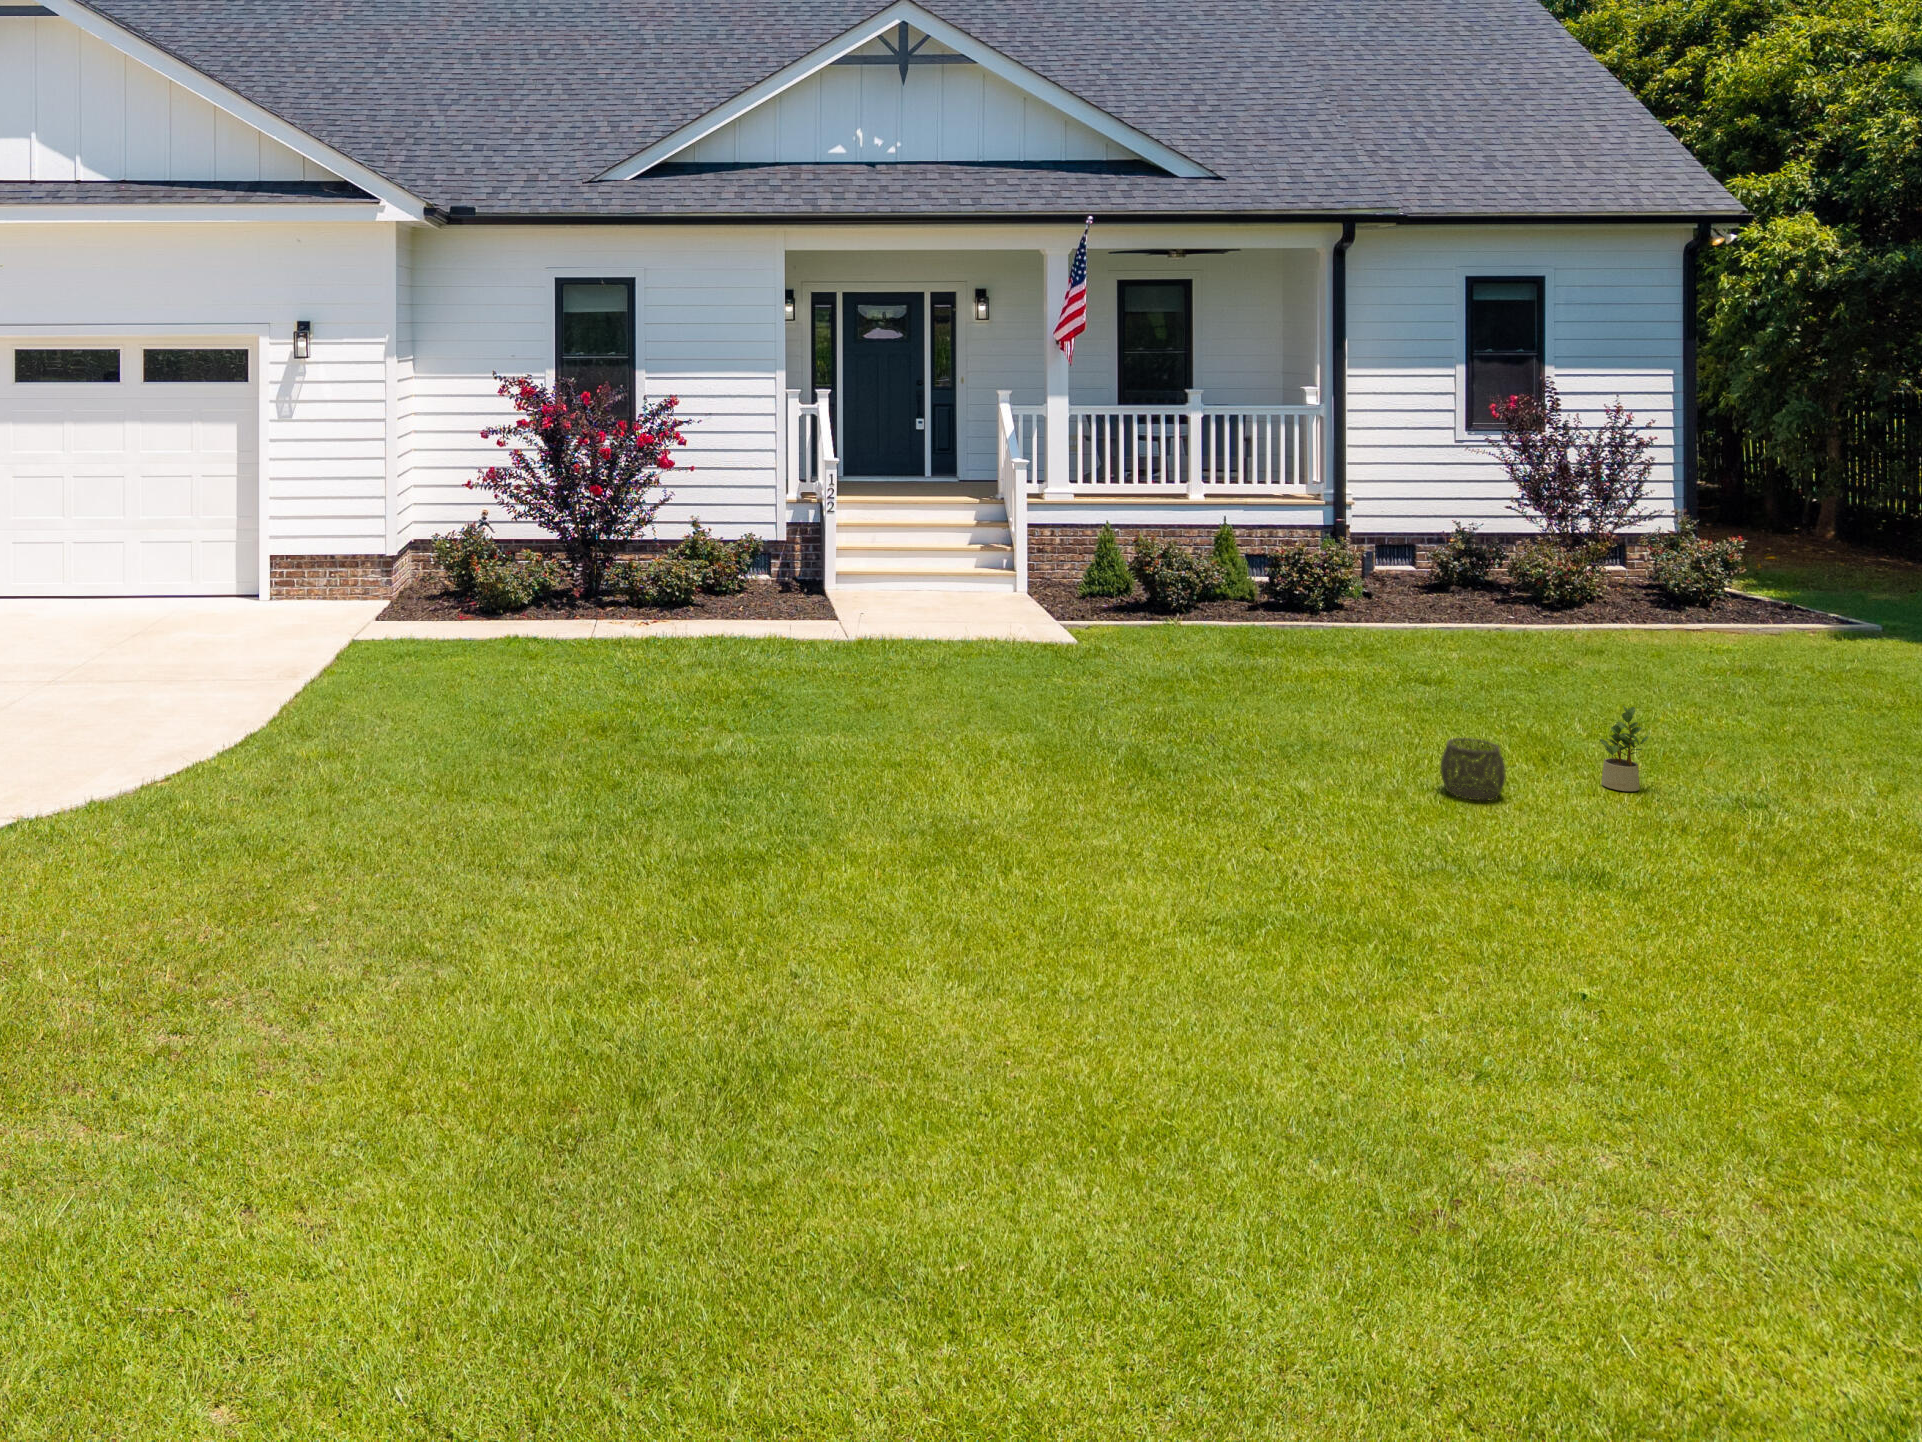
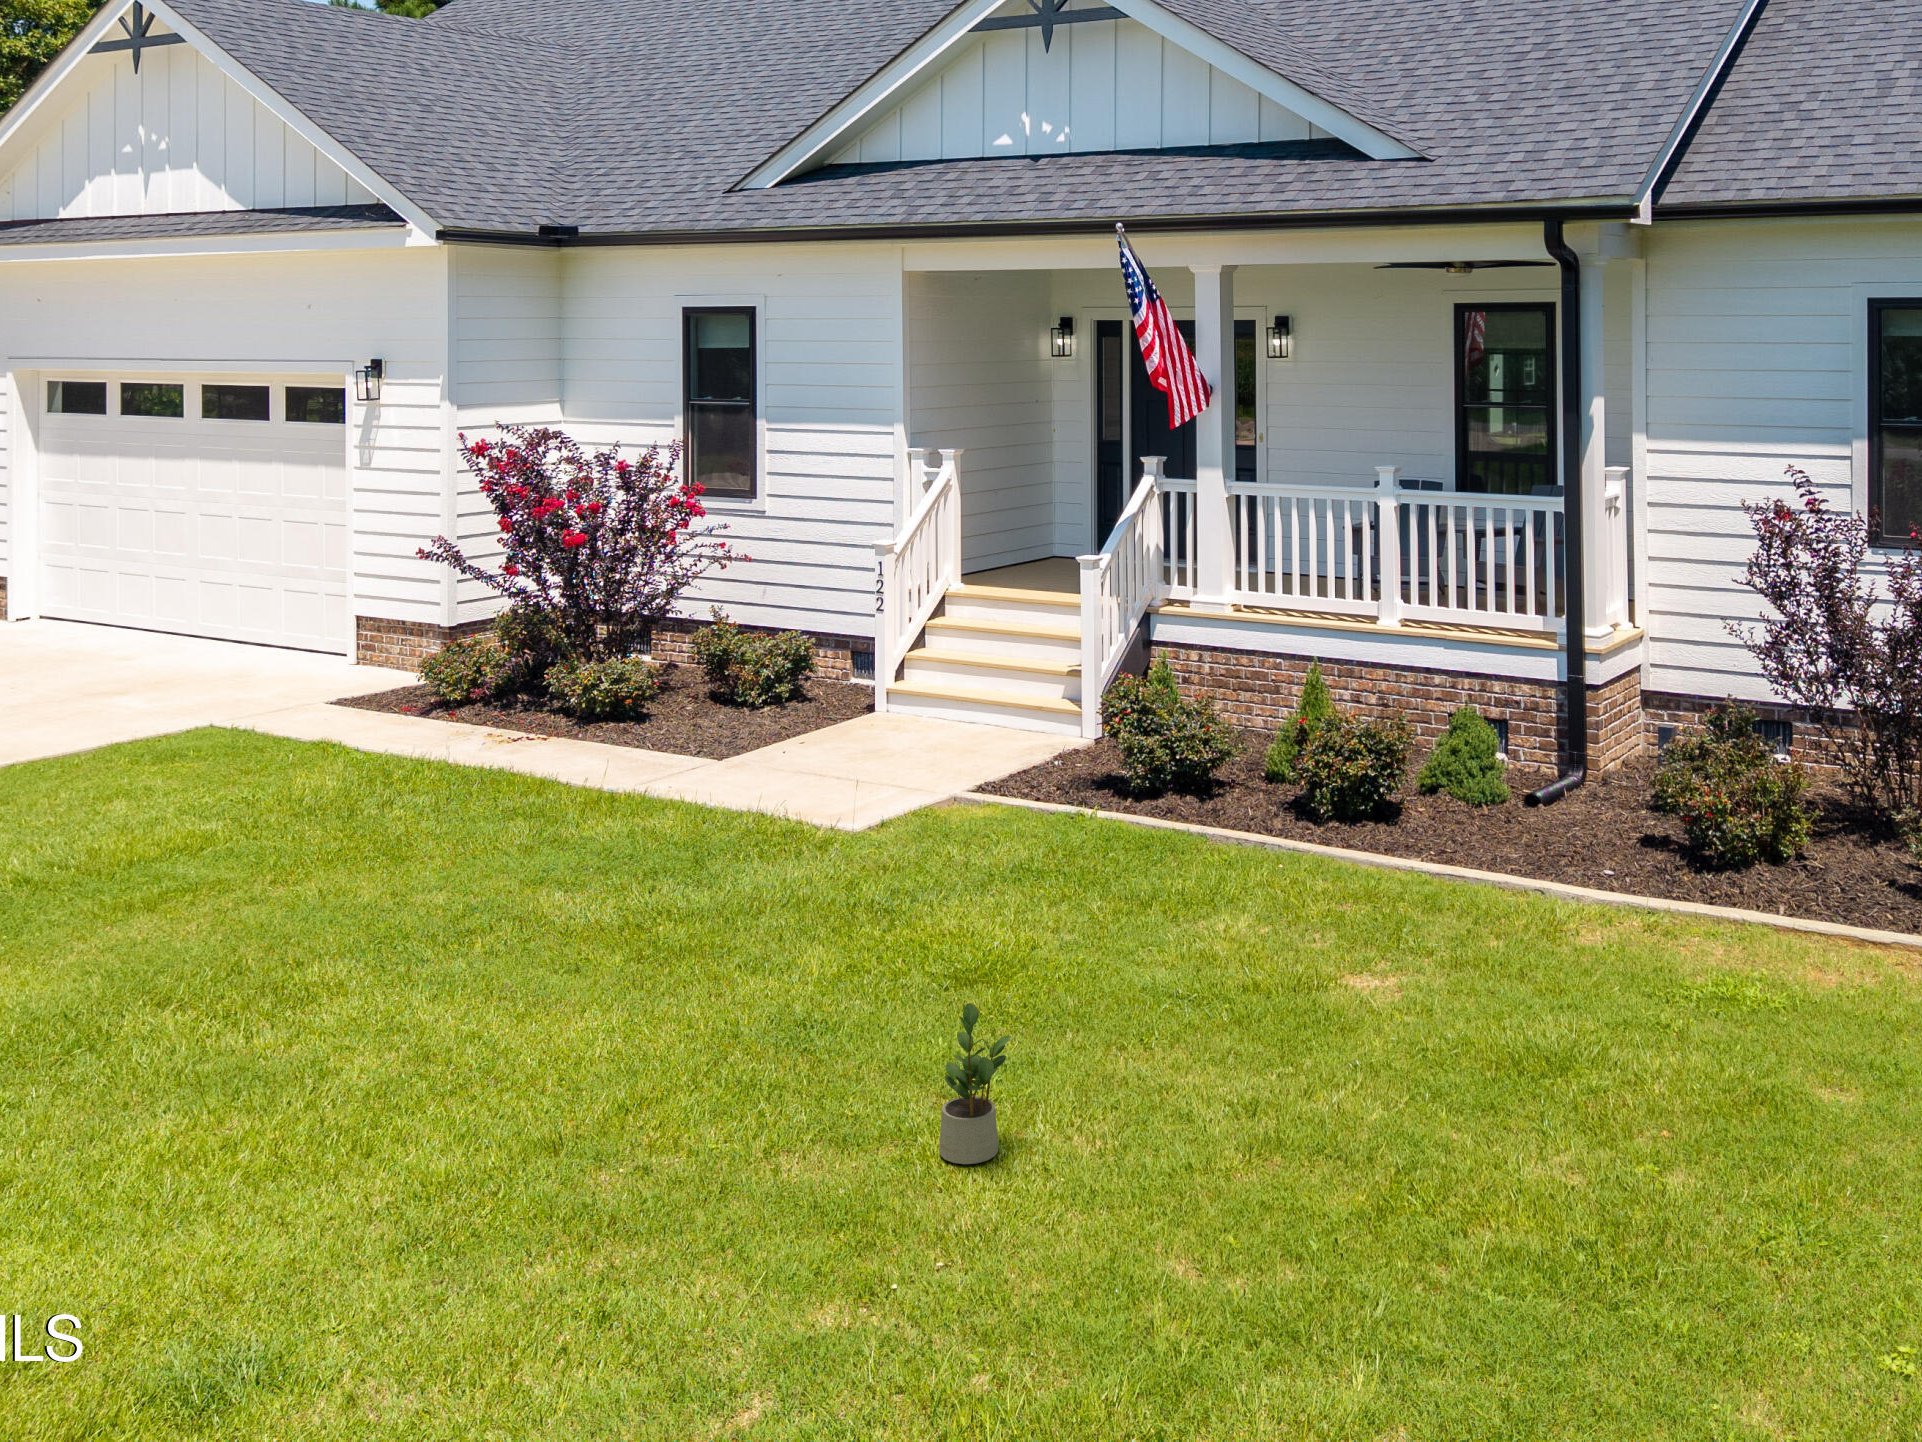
woven basket: present [1440,738,1506,801] -> none [669,1010,770,1126]

